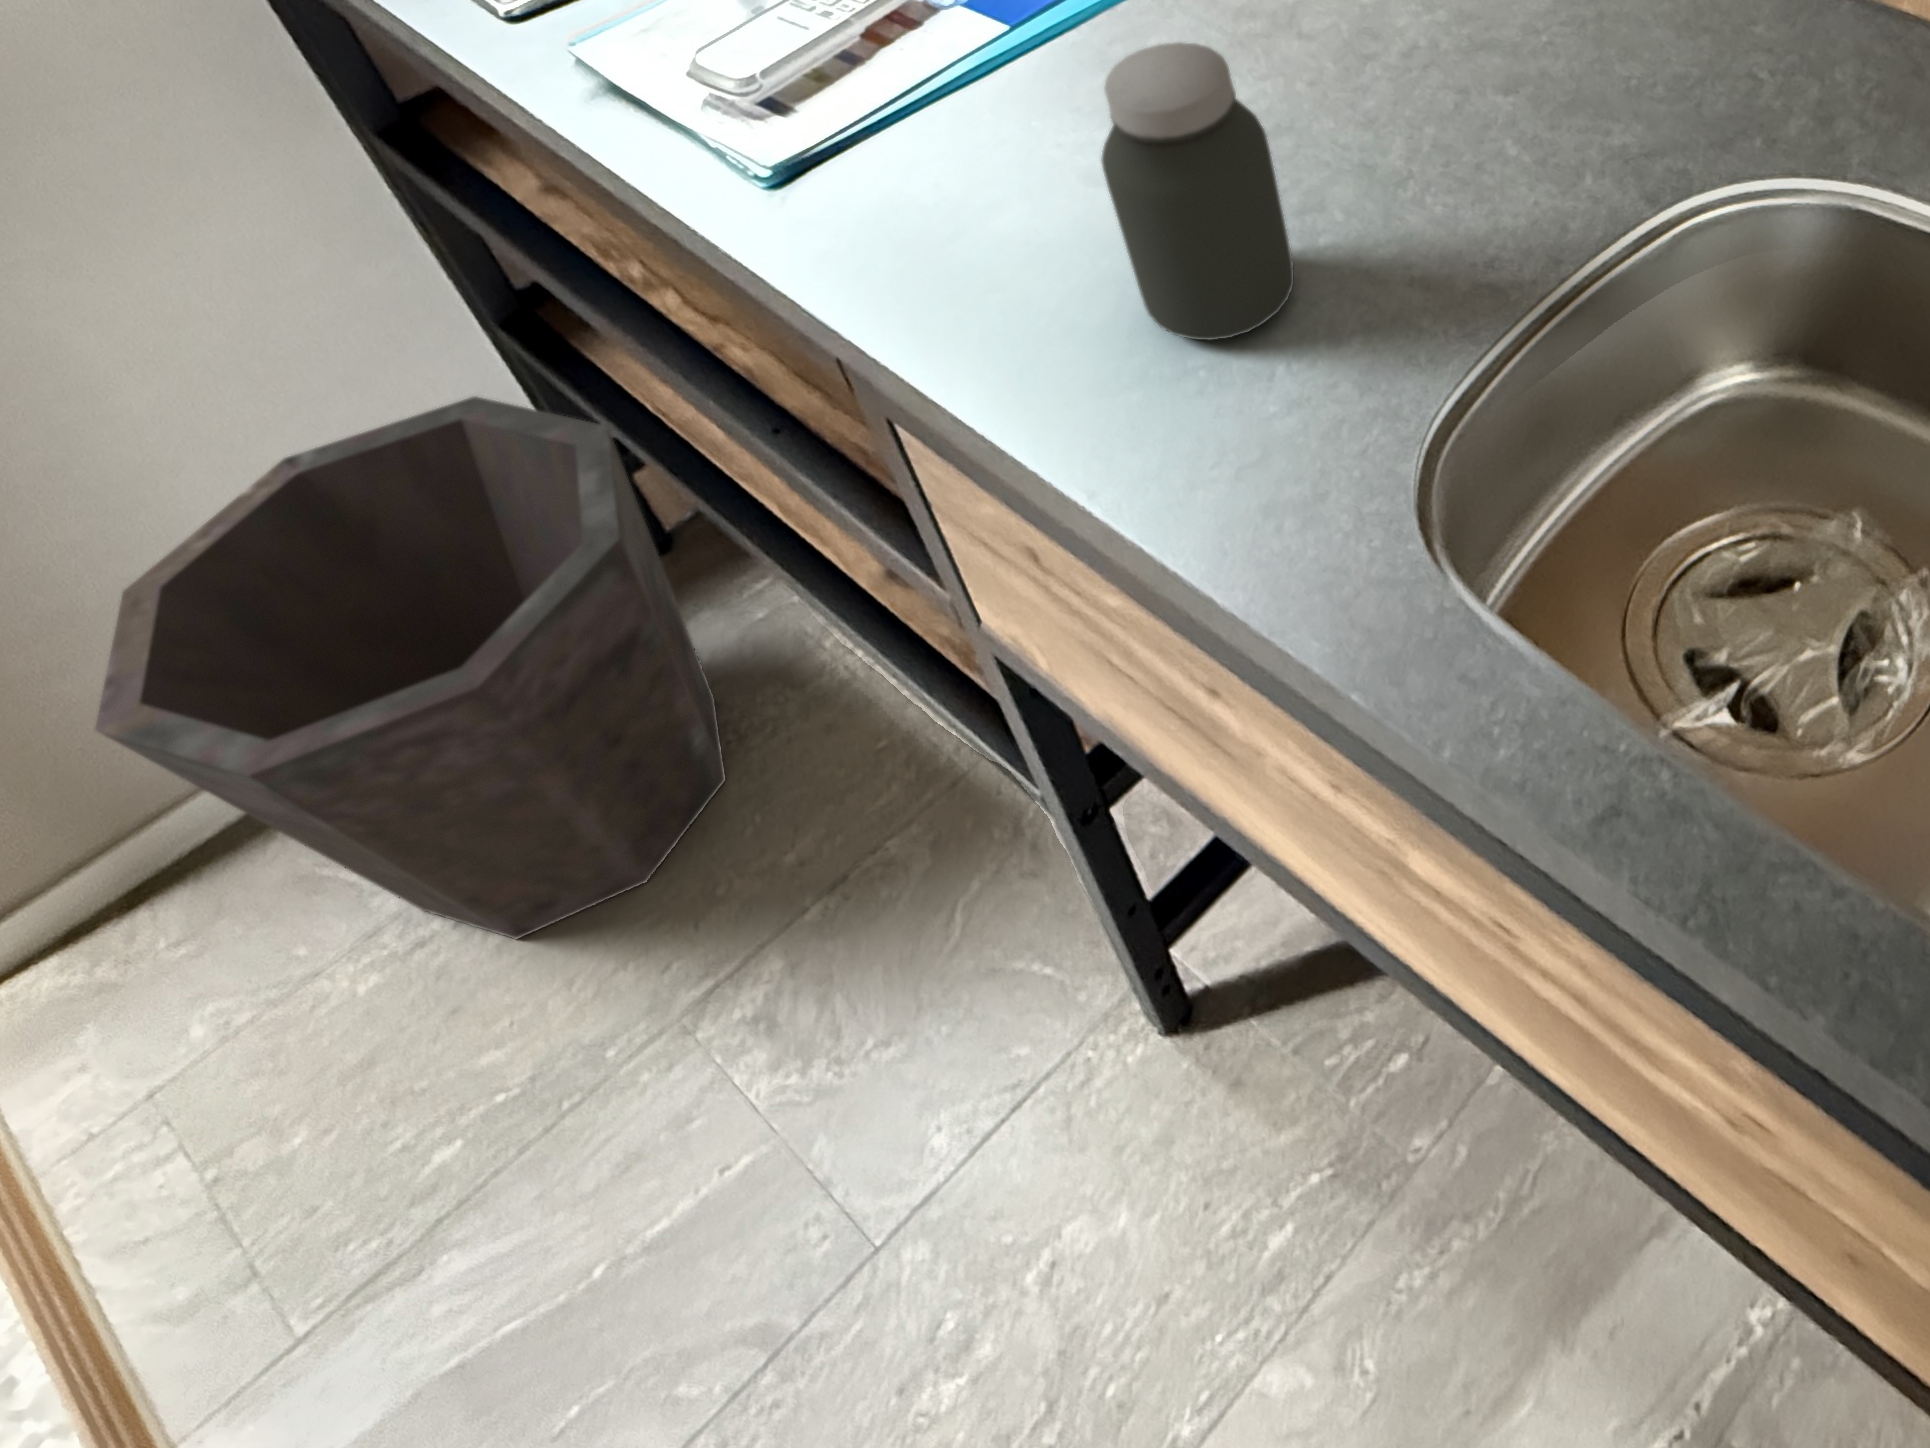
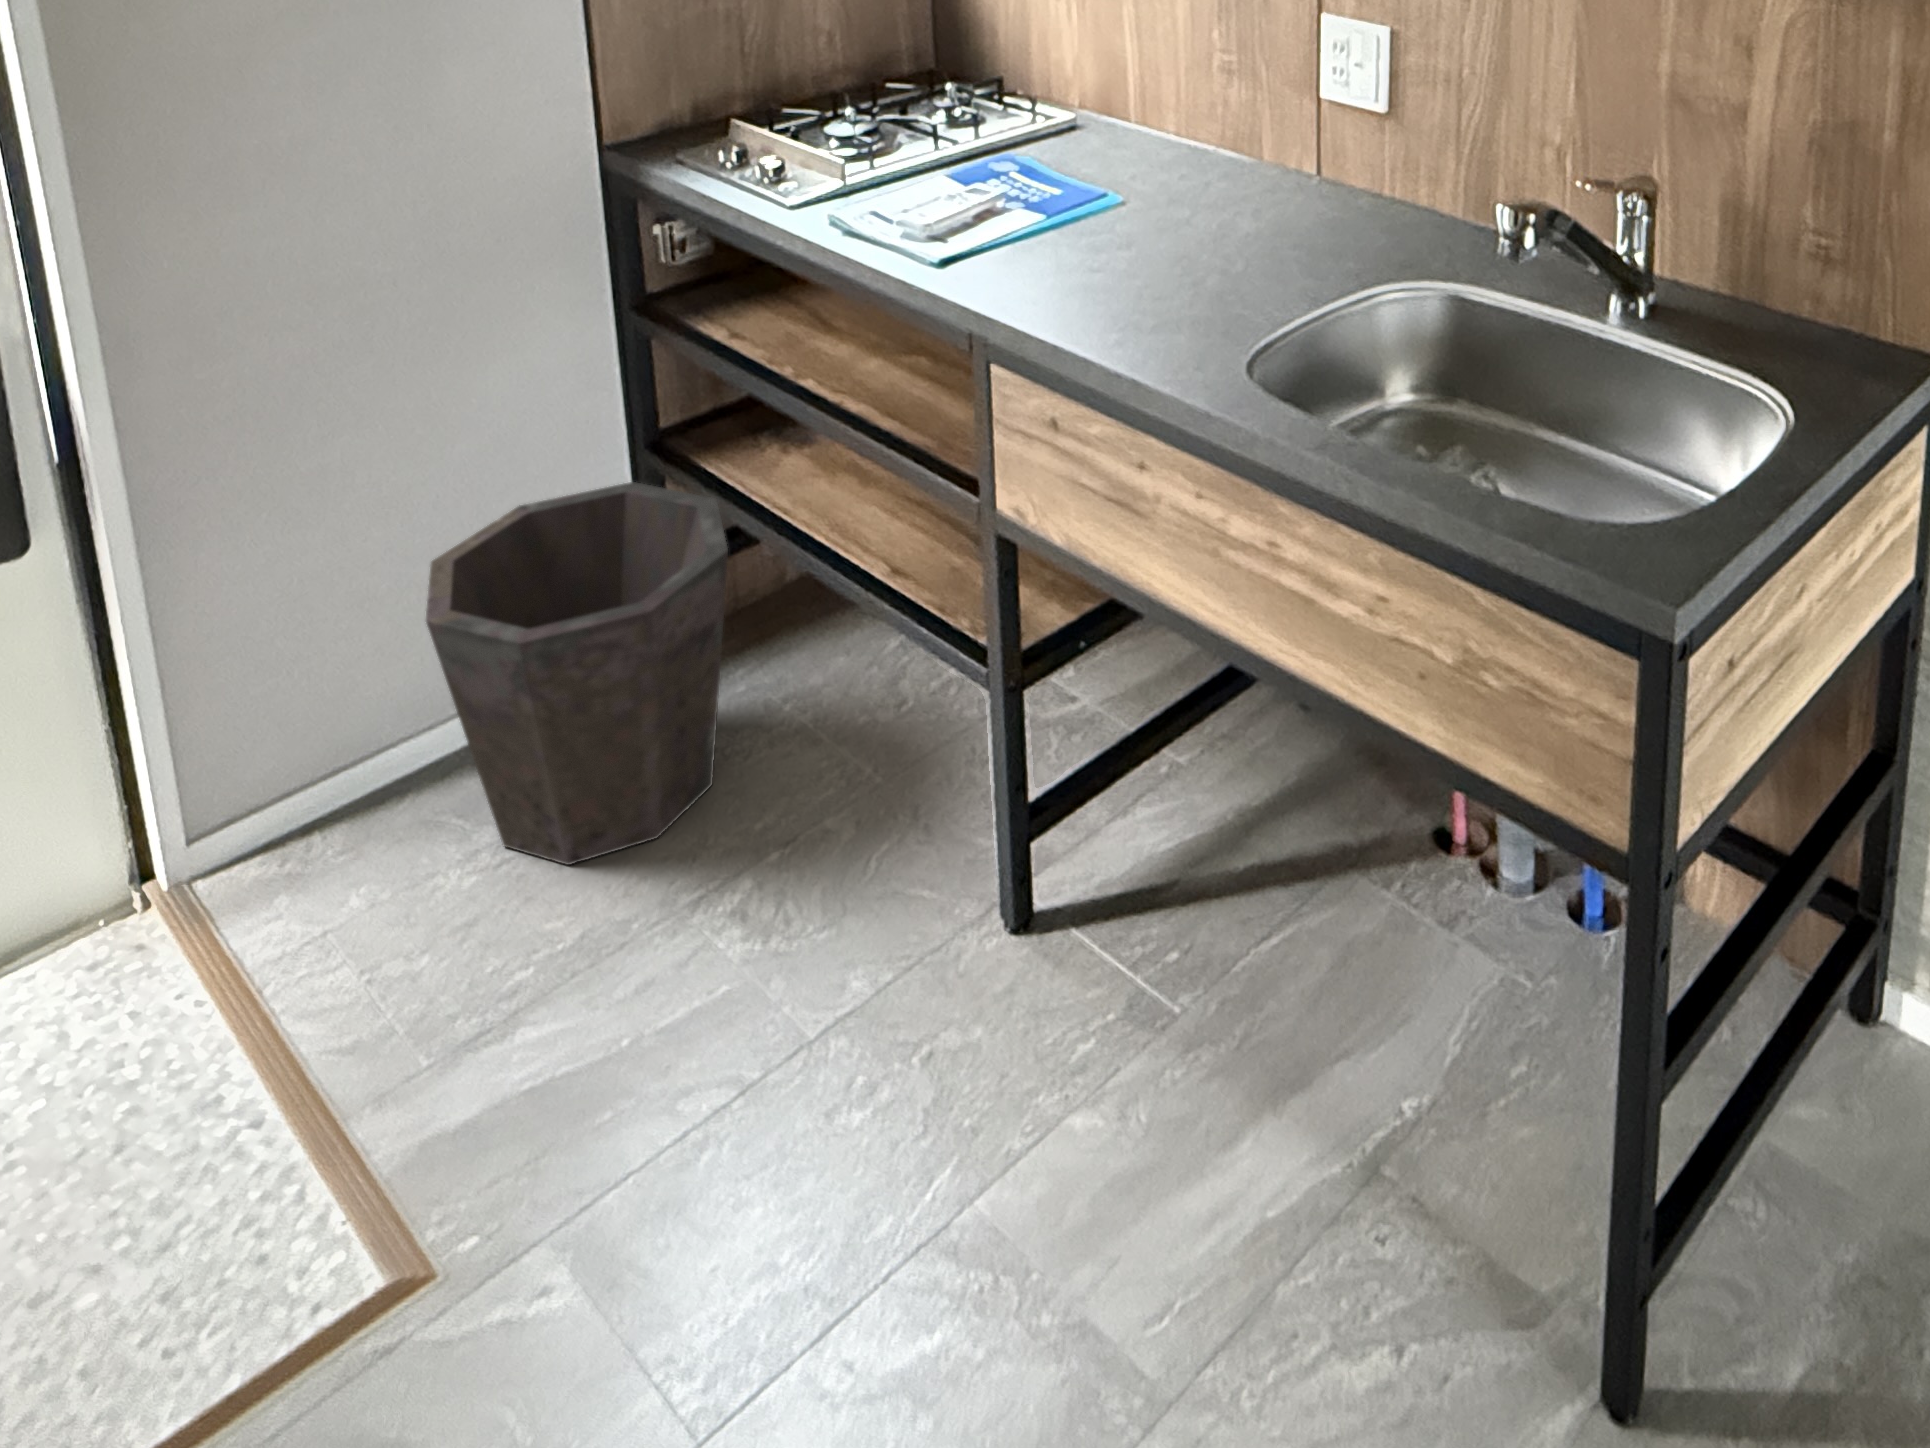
jar: present [1102,42,1294,340] -> none [1121,179,1193,319]

